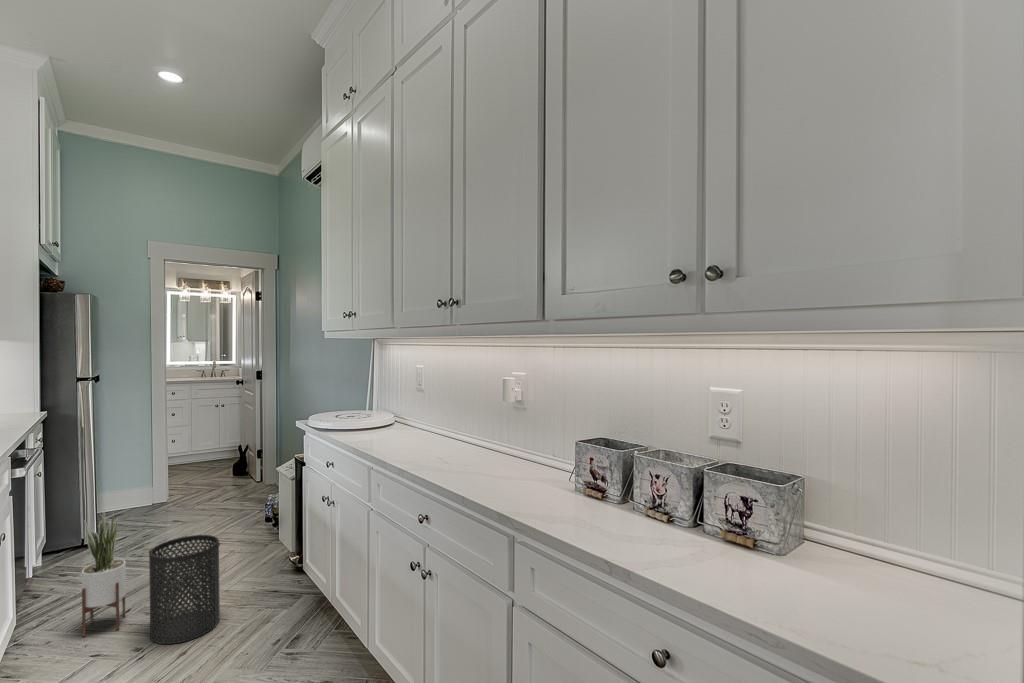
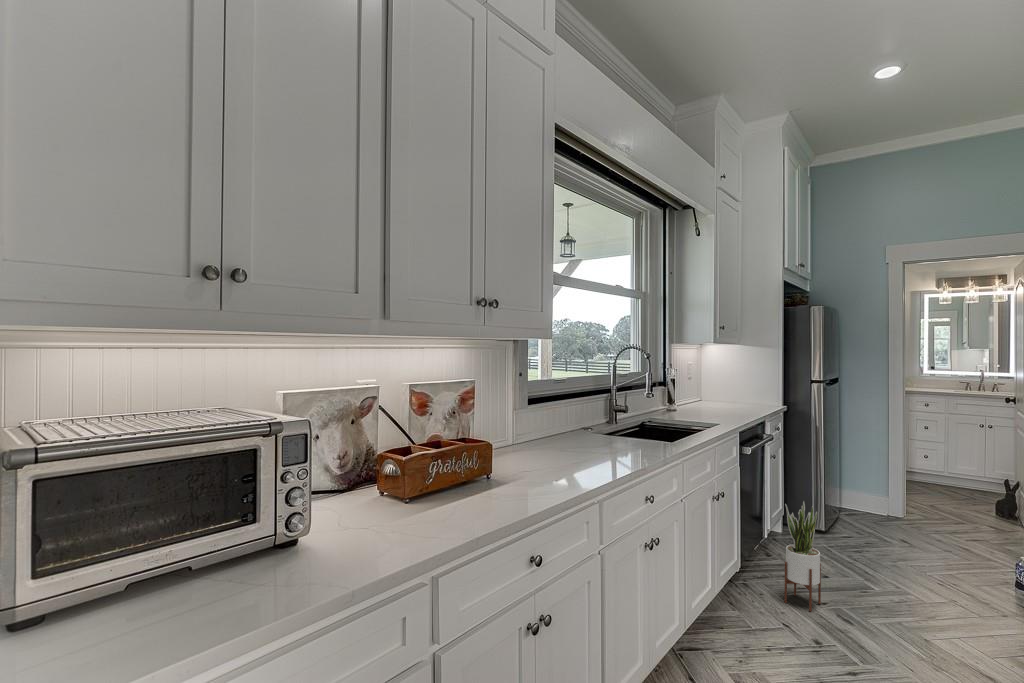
trash can: present [149,535,220,644] -> none [831,549,902,659]

